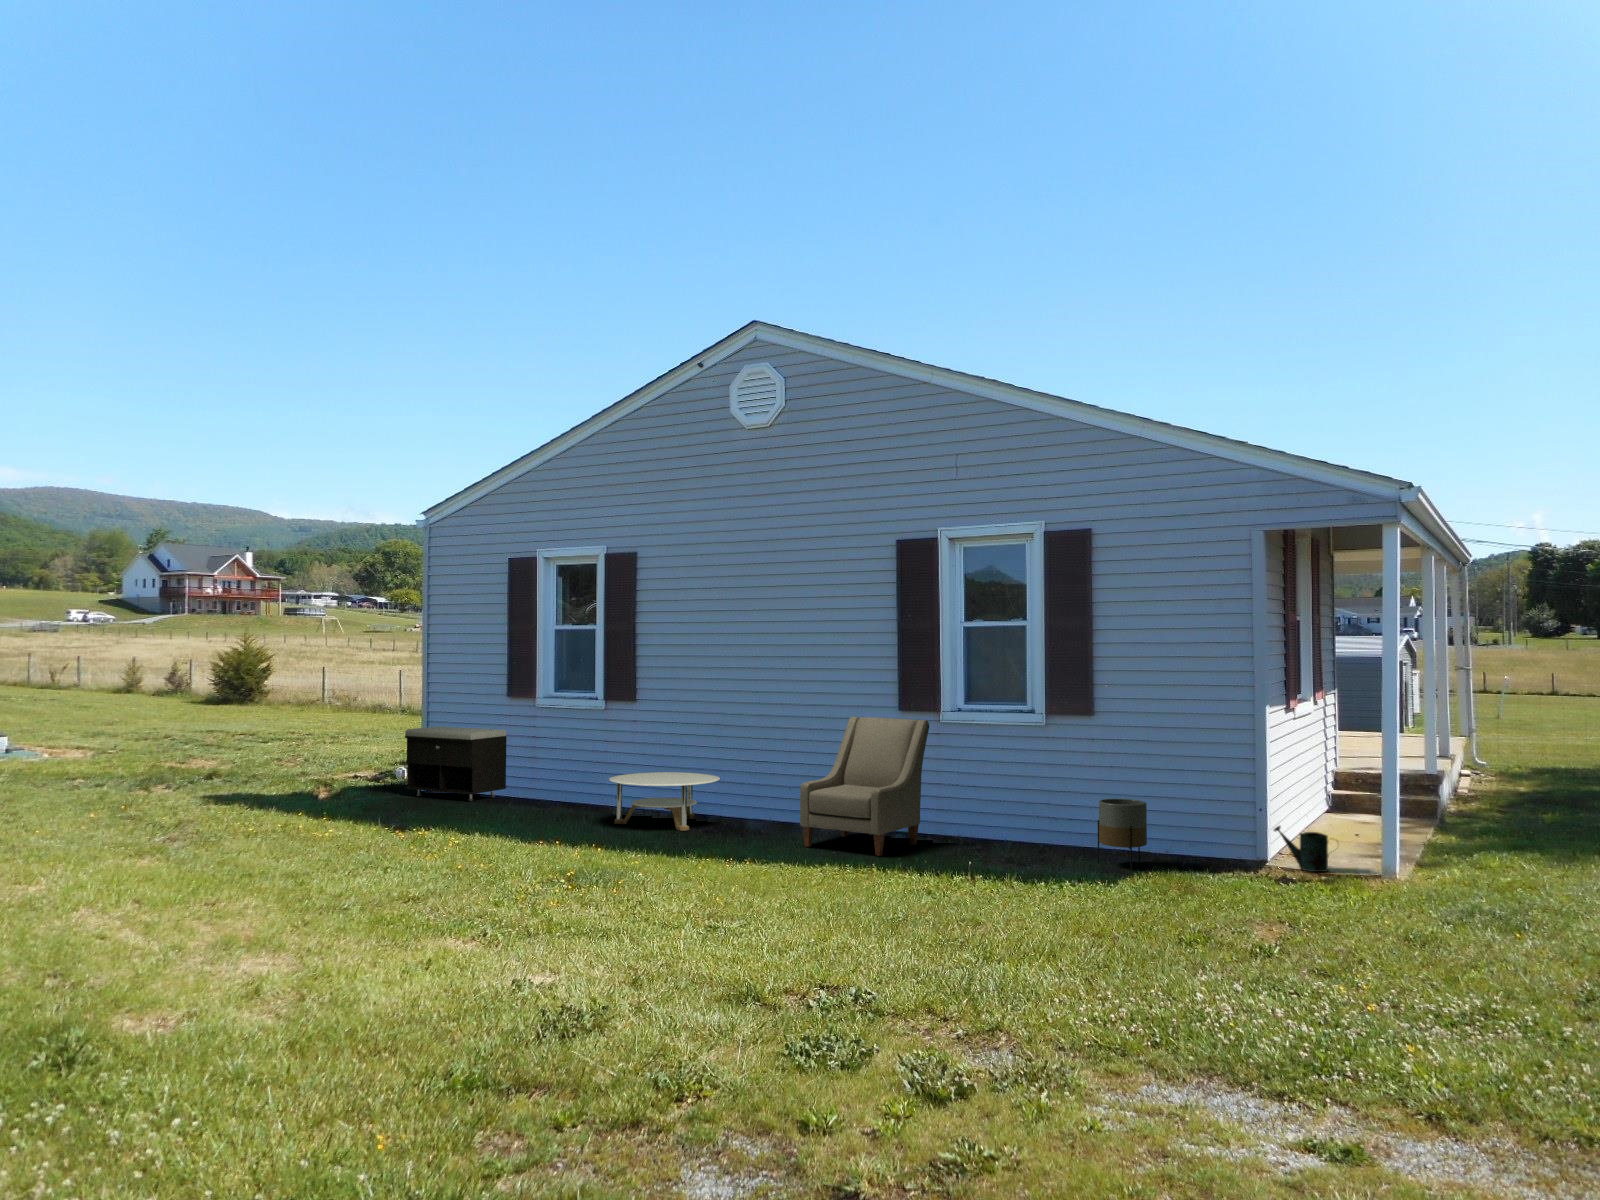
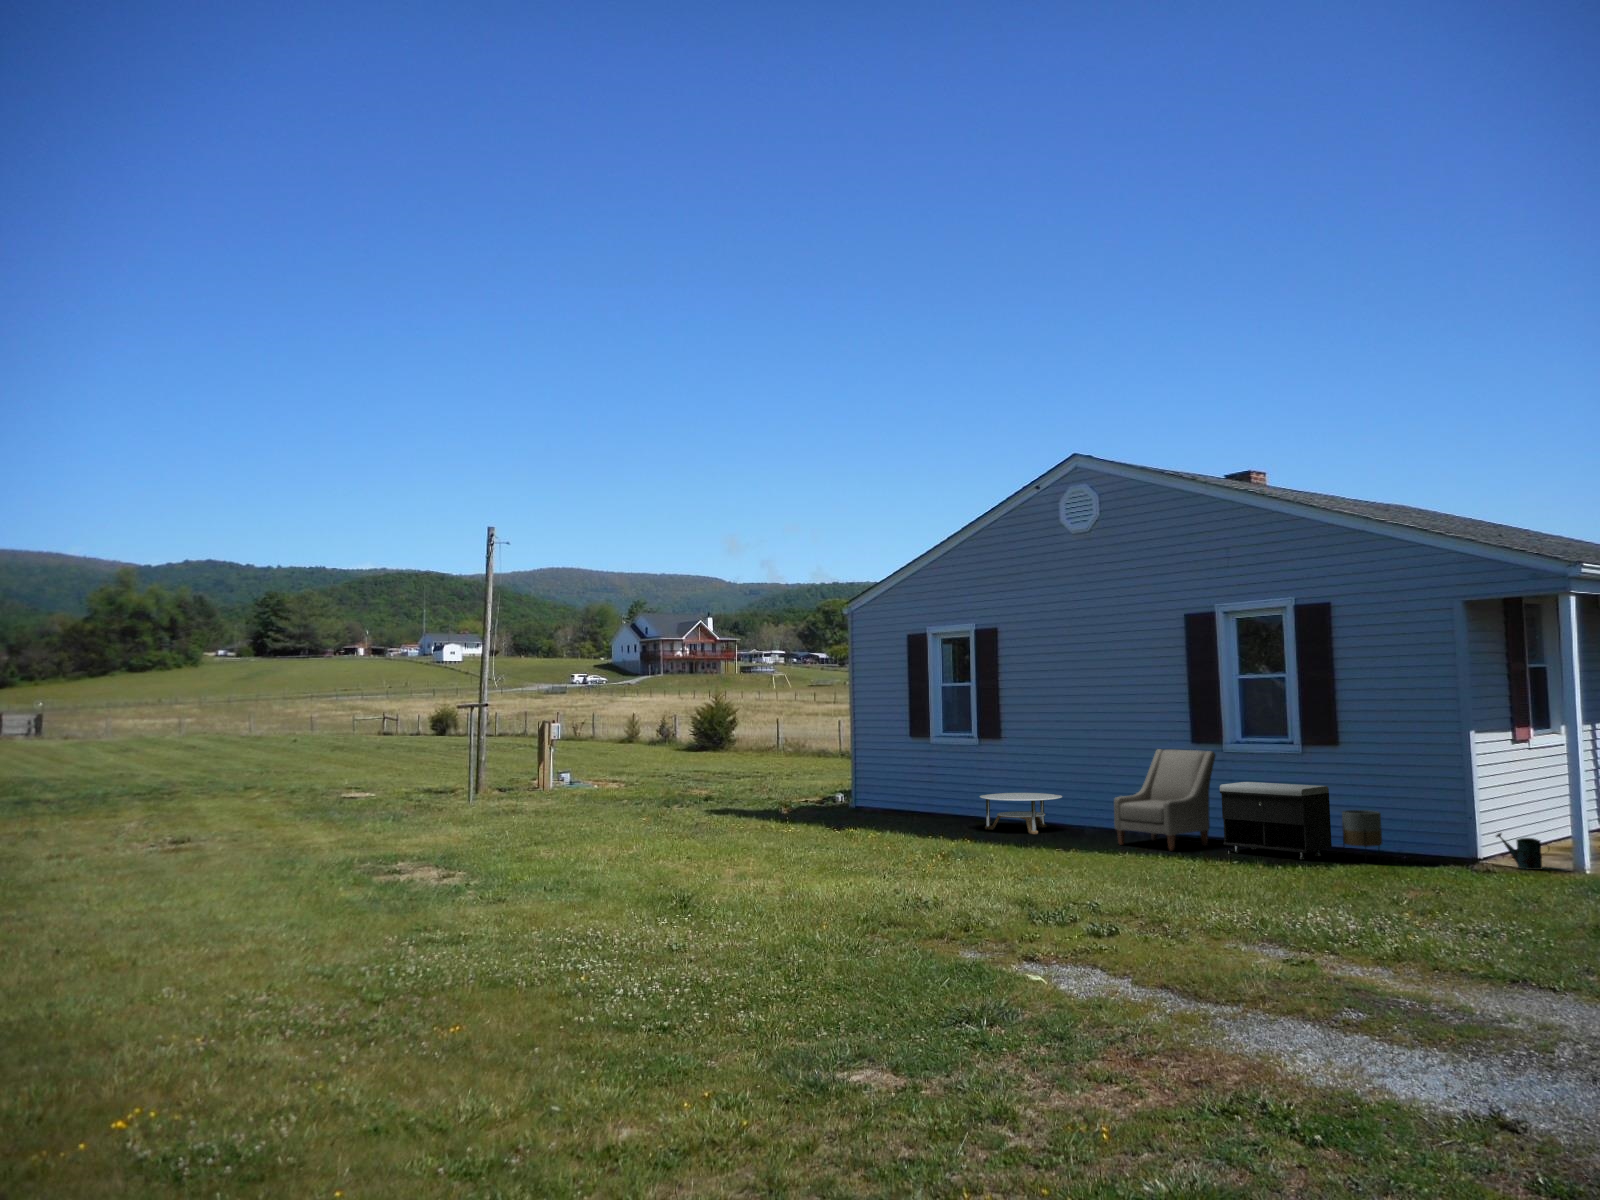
storage bench: present [405,726,507,801] -> present [1220,782,1332,859]

